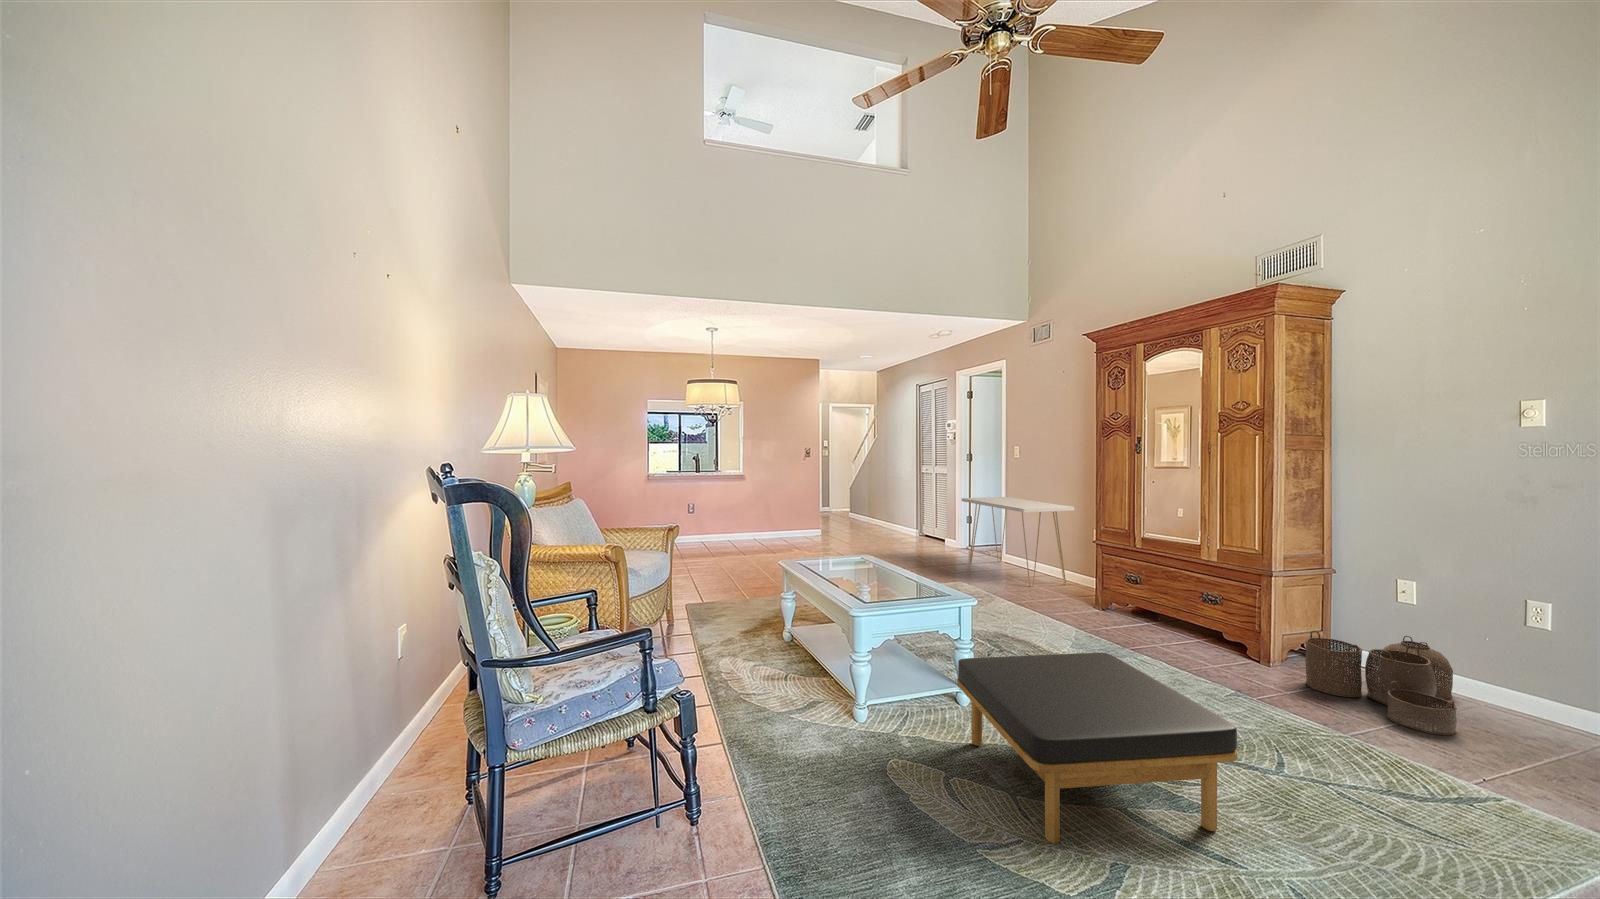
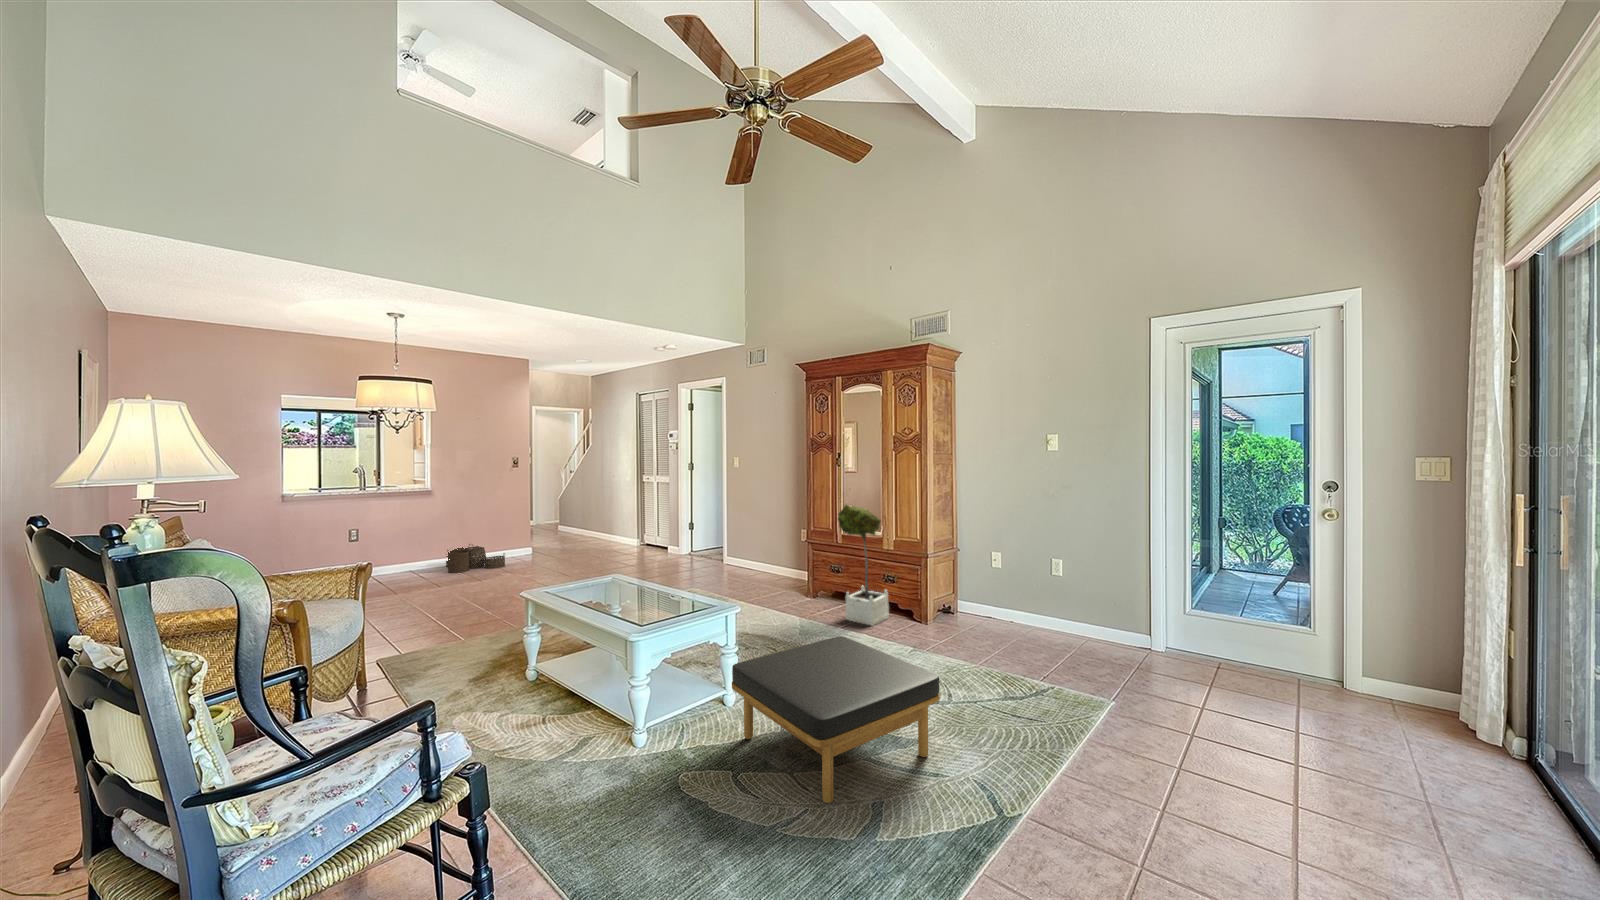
console table: present [962,497,1074,587] -> none [685,504,785,585]
potted tree: none [1131,499,1207,655] -> present [838,505,889,626]
woven basket: present [1305,631,1457,735] -> present [446,544,505,573]

